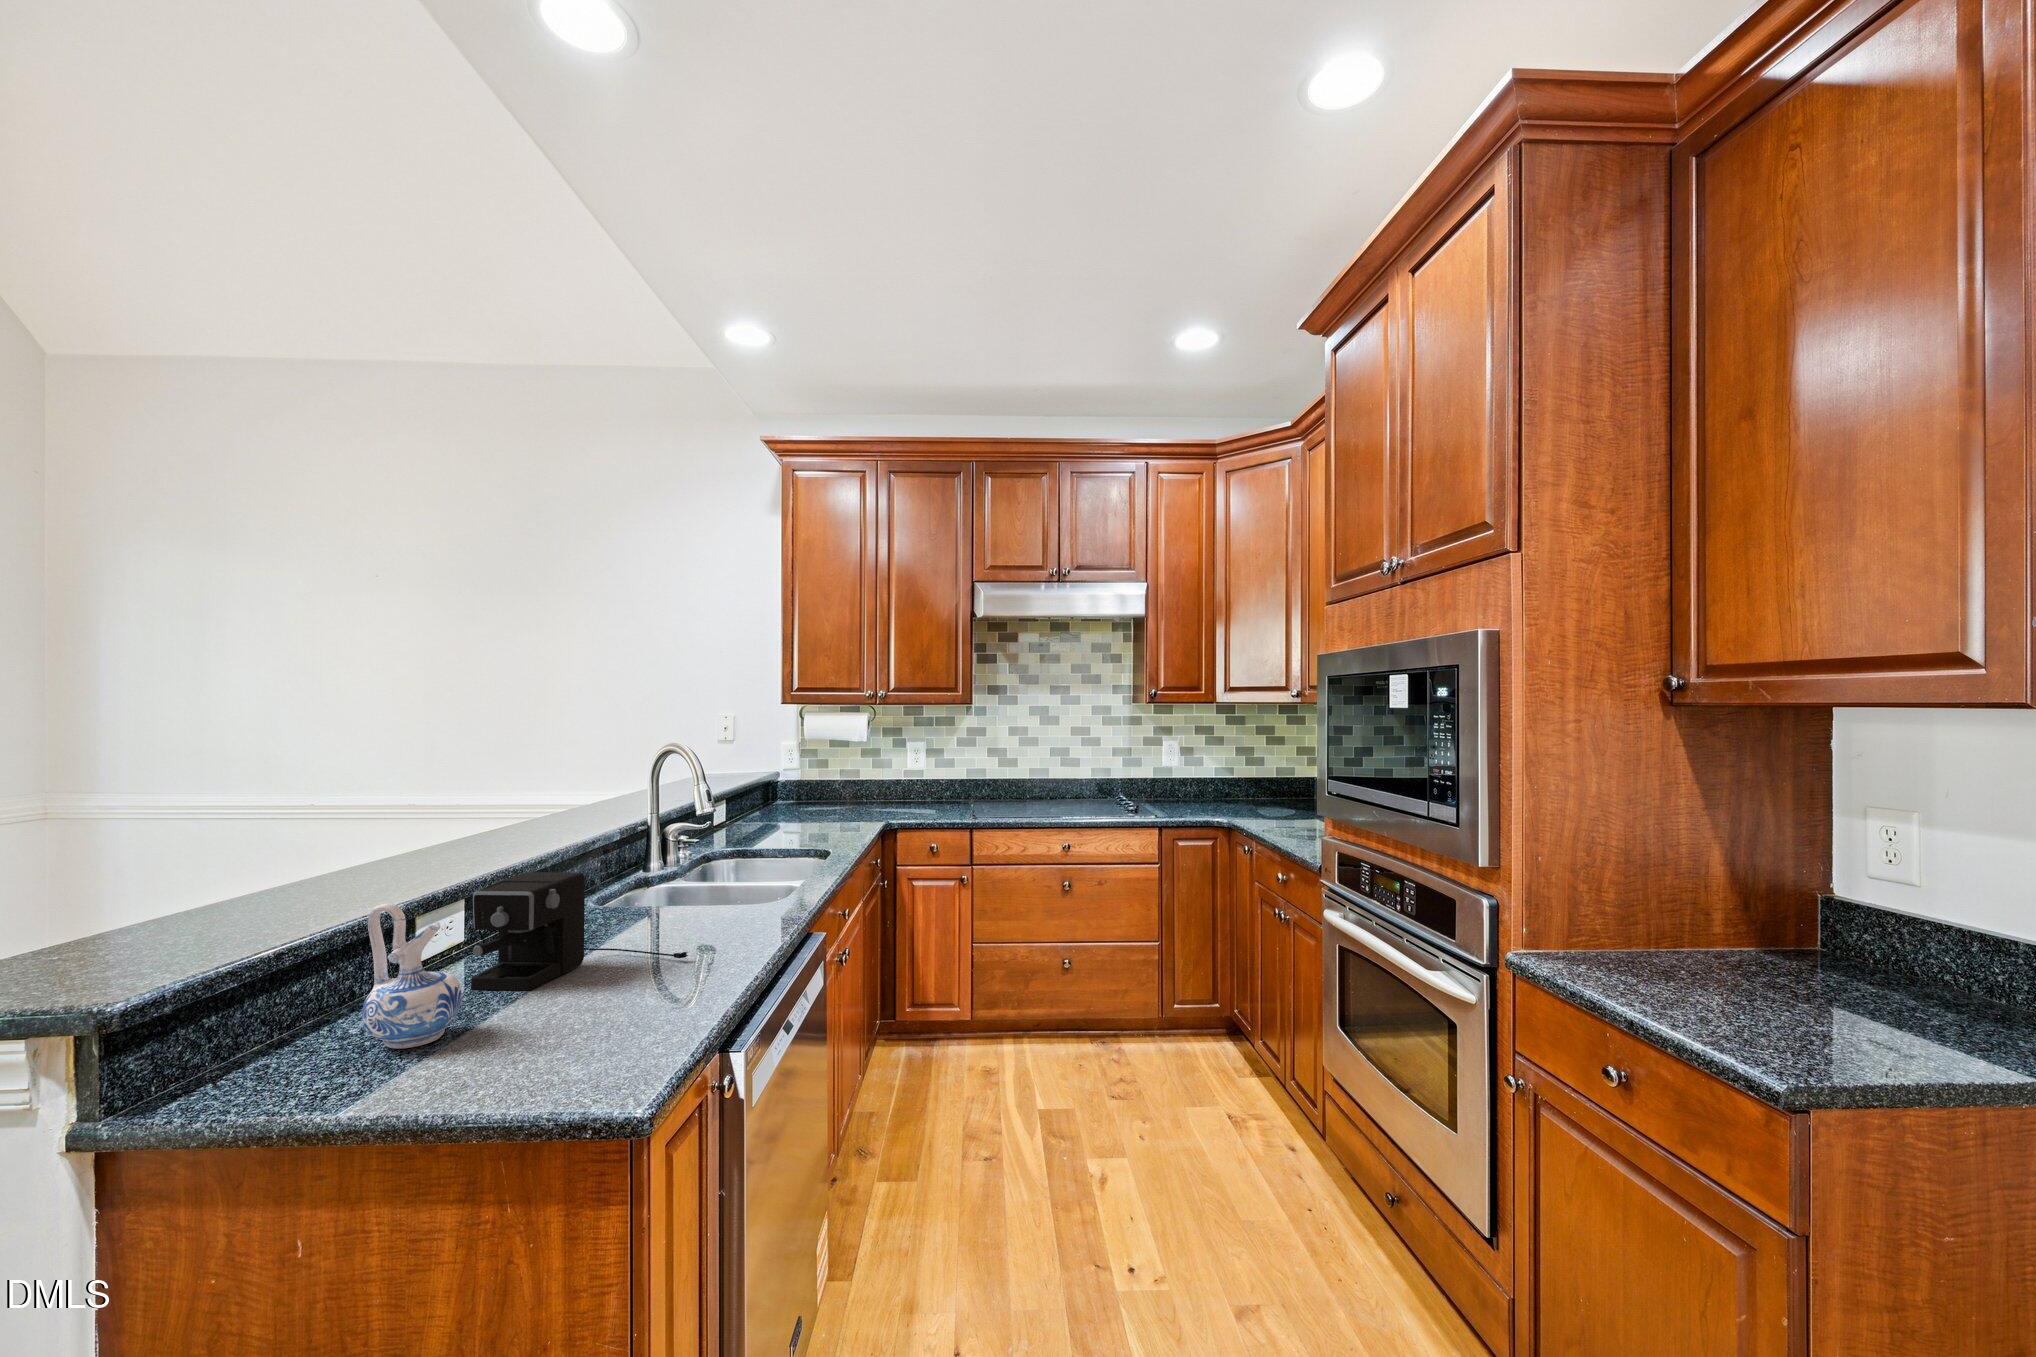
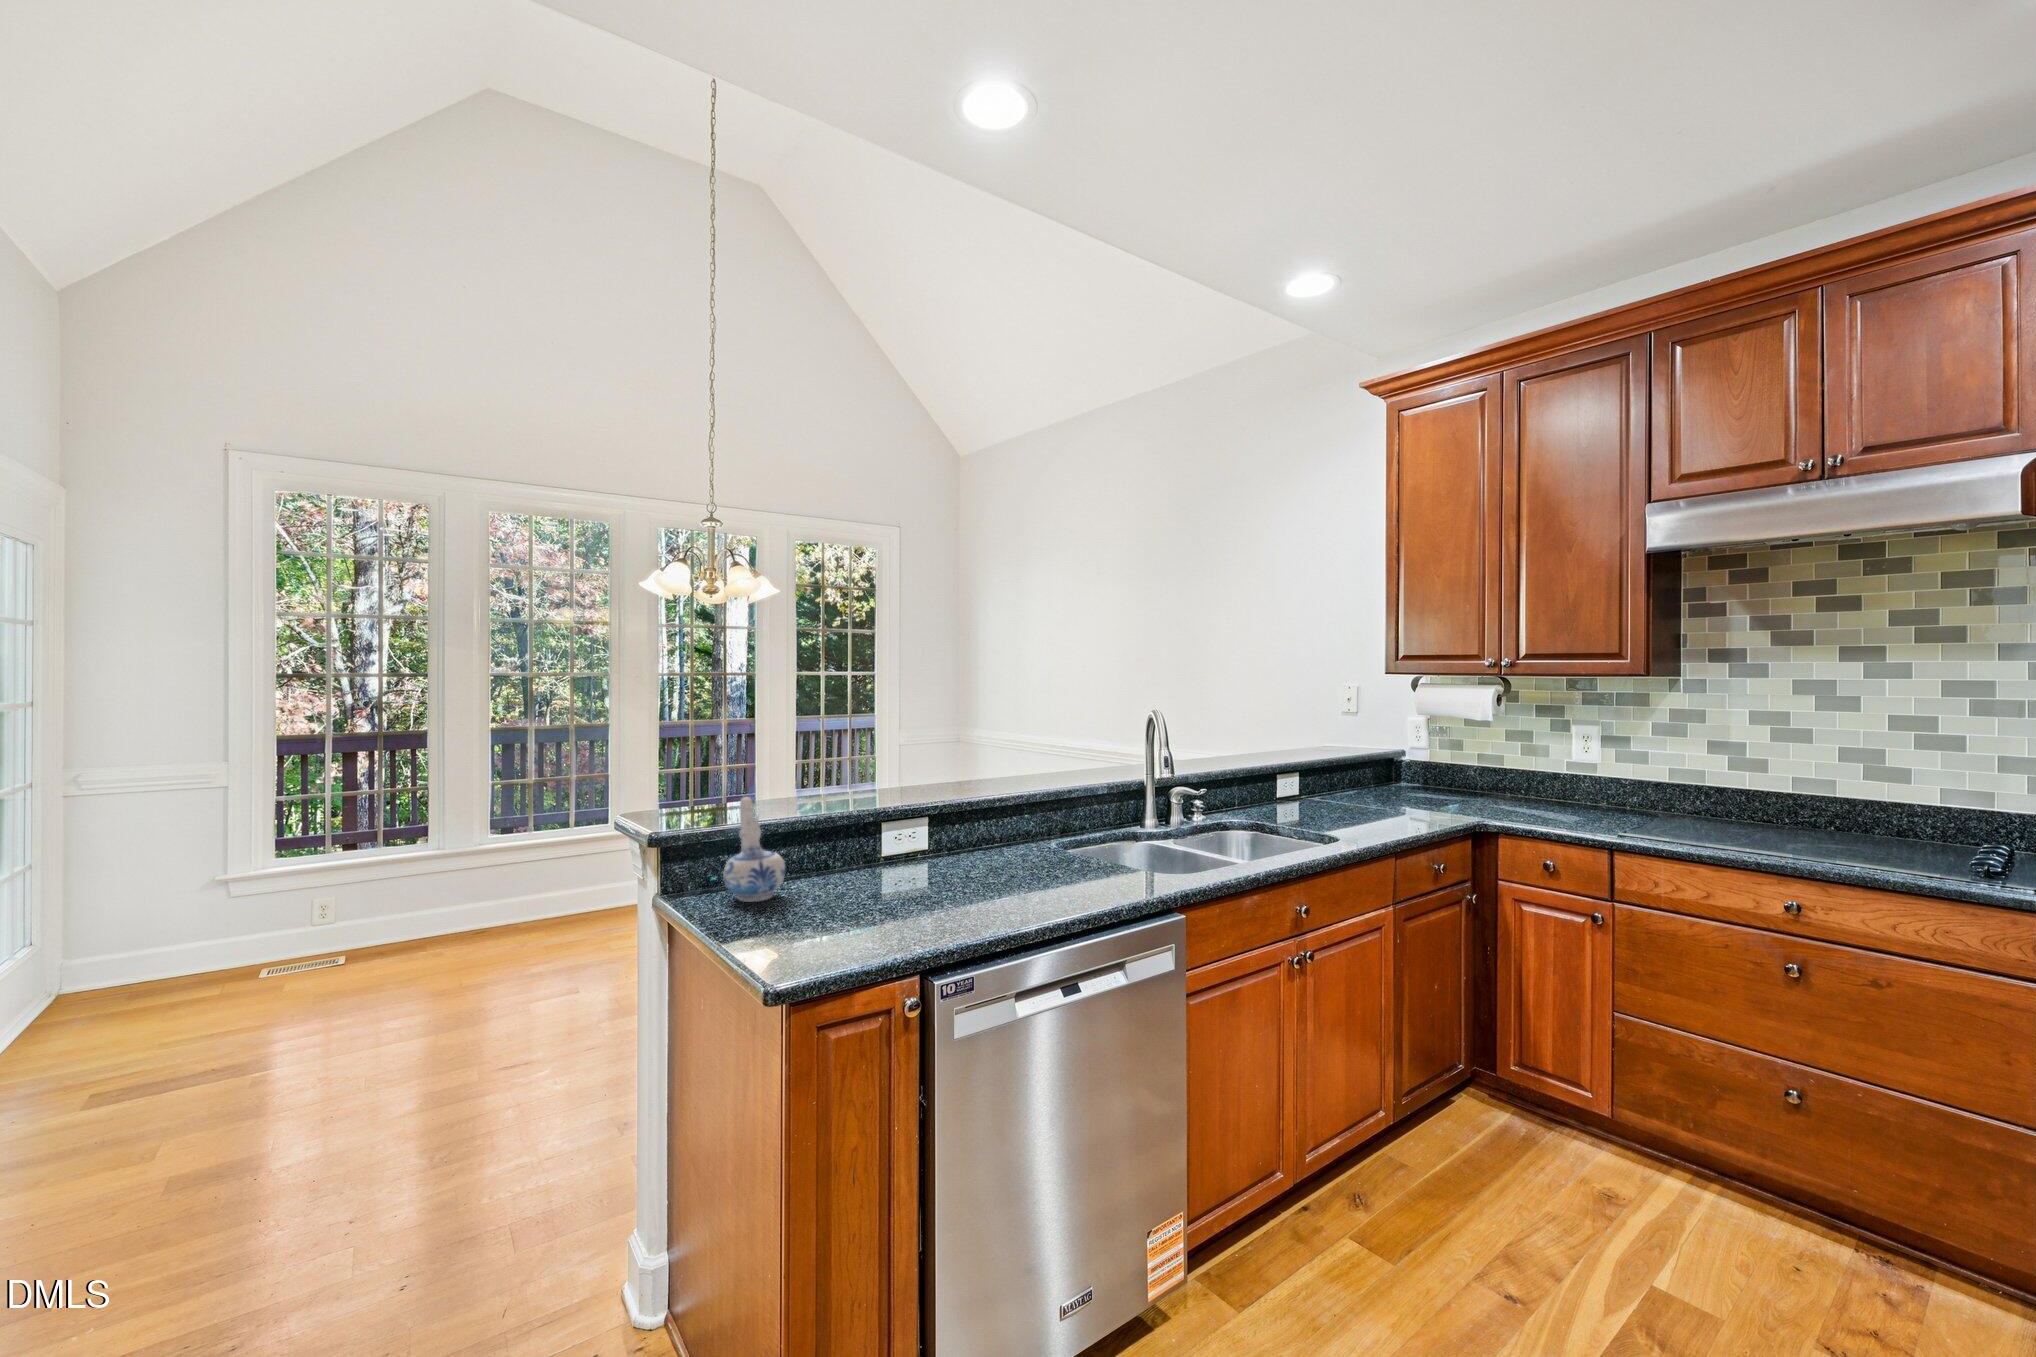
coffee maker: present [471,872,688,990] -> none [838,797,988,896]

